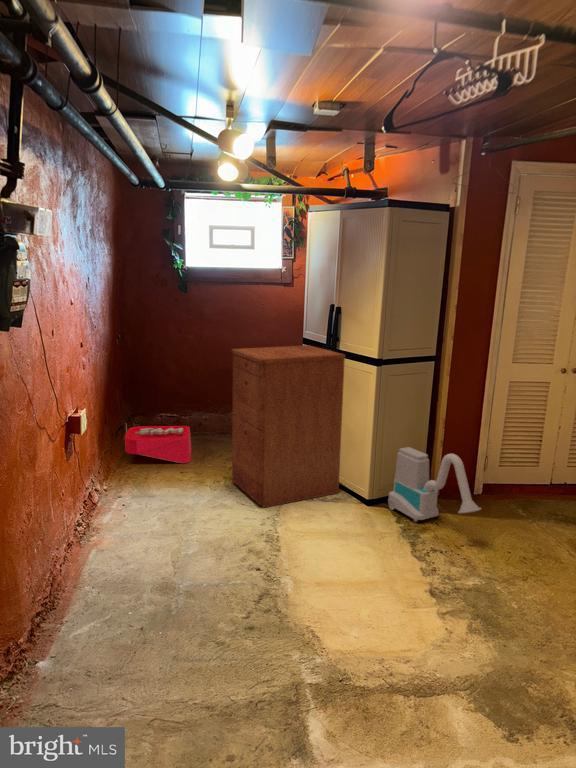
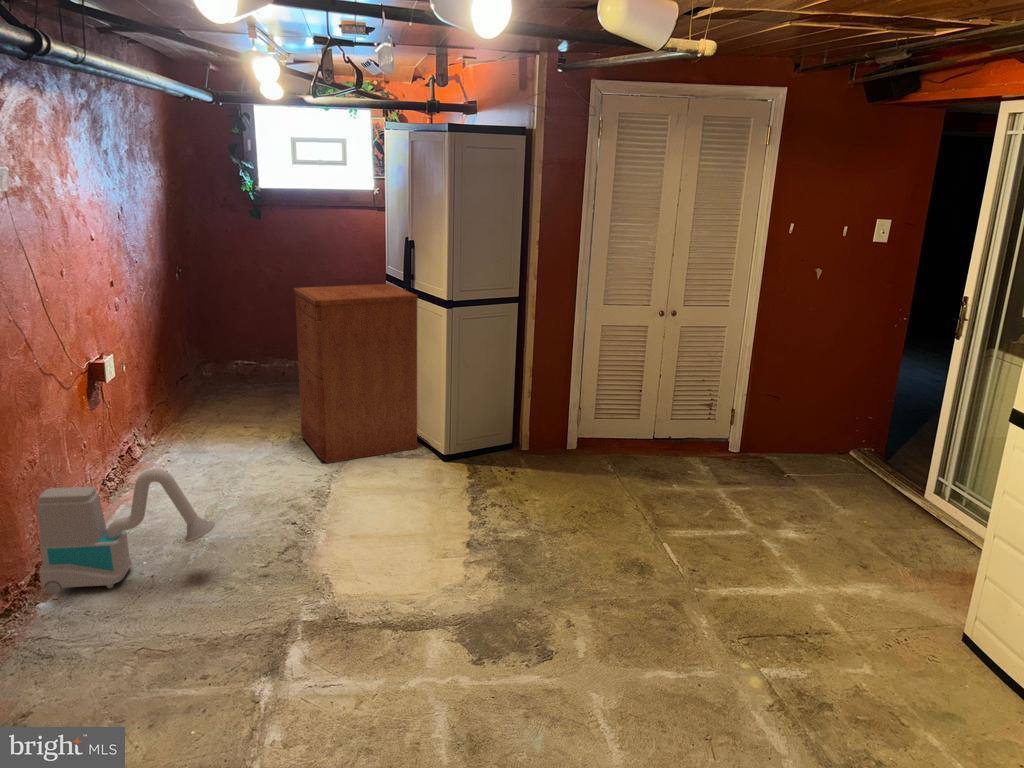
storage bin: present [125,425,191,463] -> none [185,369,269,417]
vacuum cleaner: present [388,447,481,522] -> present [37,469,215,594]

